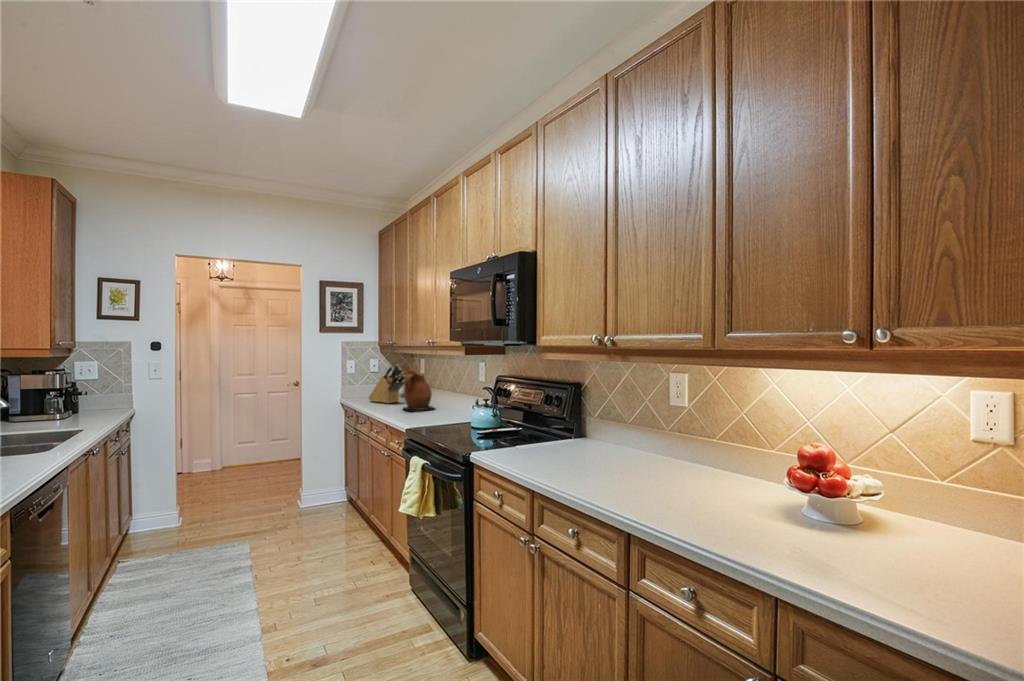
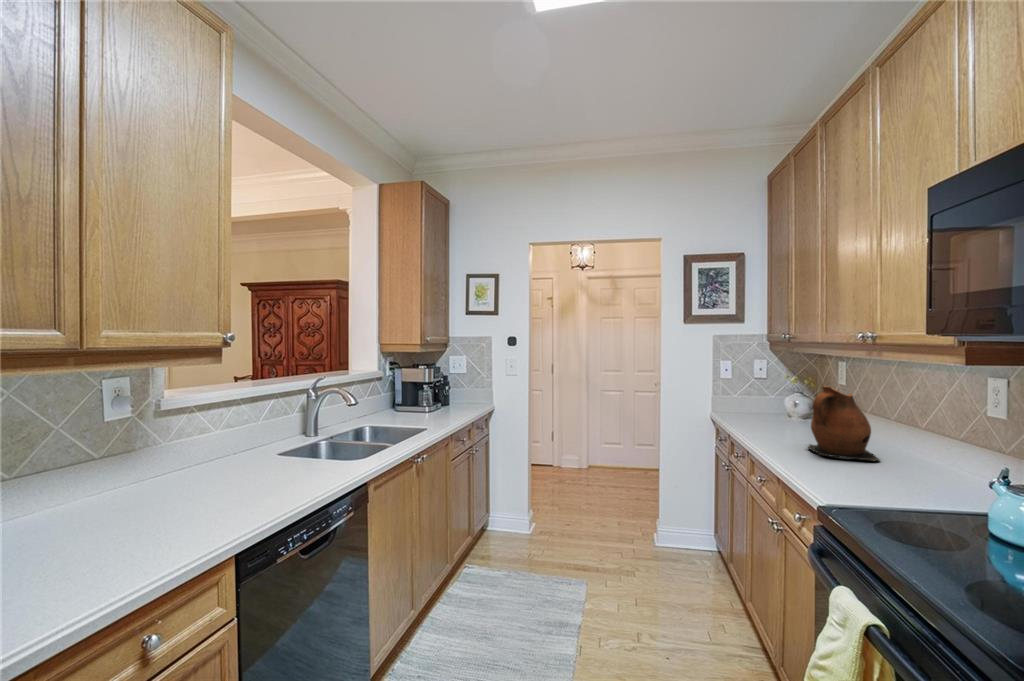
knife block: present [369,365,405,403] -> none [749,371,813,430]

